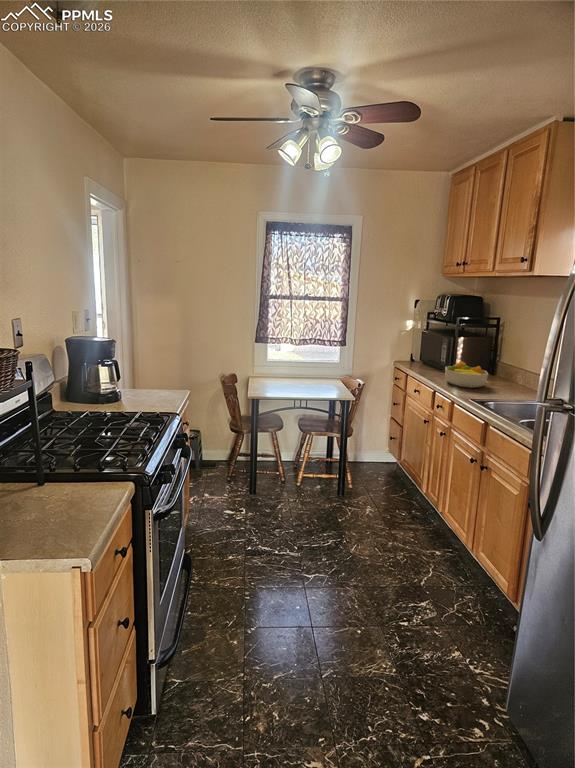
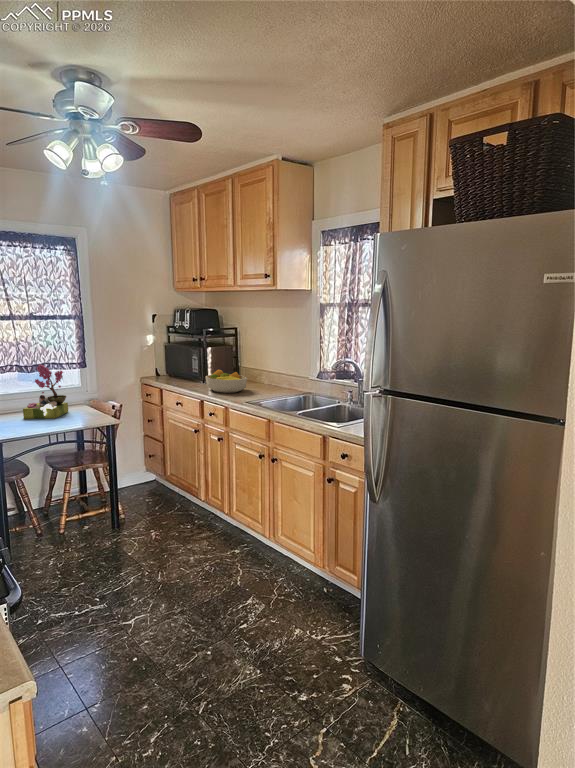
flower arrangement: none [286,338,323,387] -> present [23,364,68,419]

